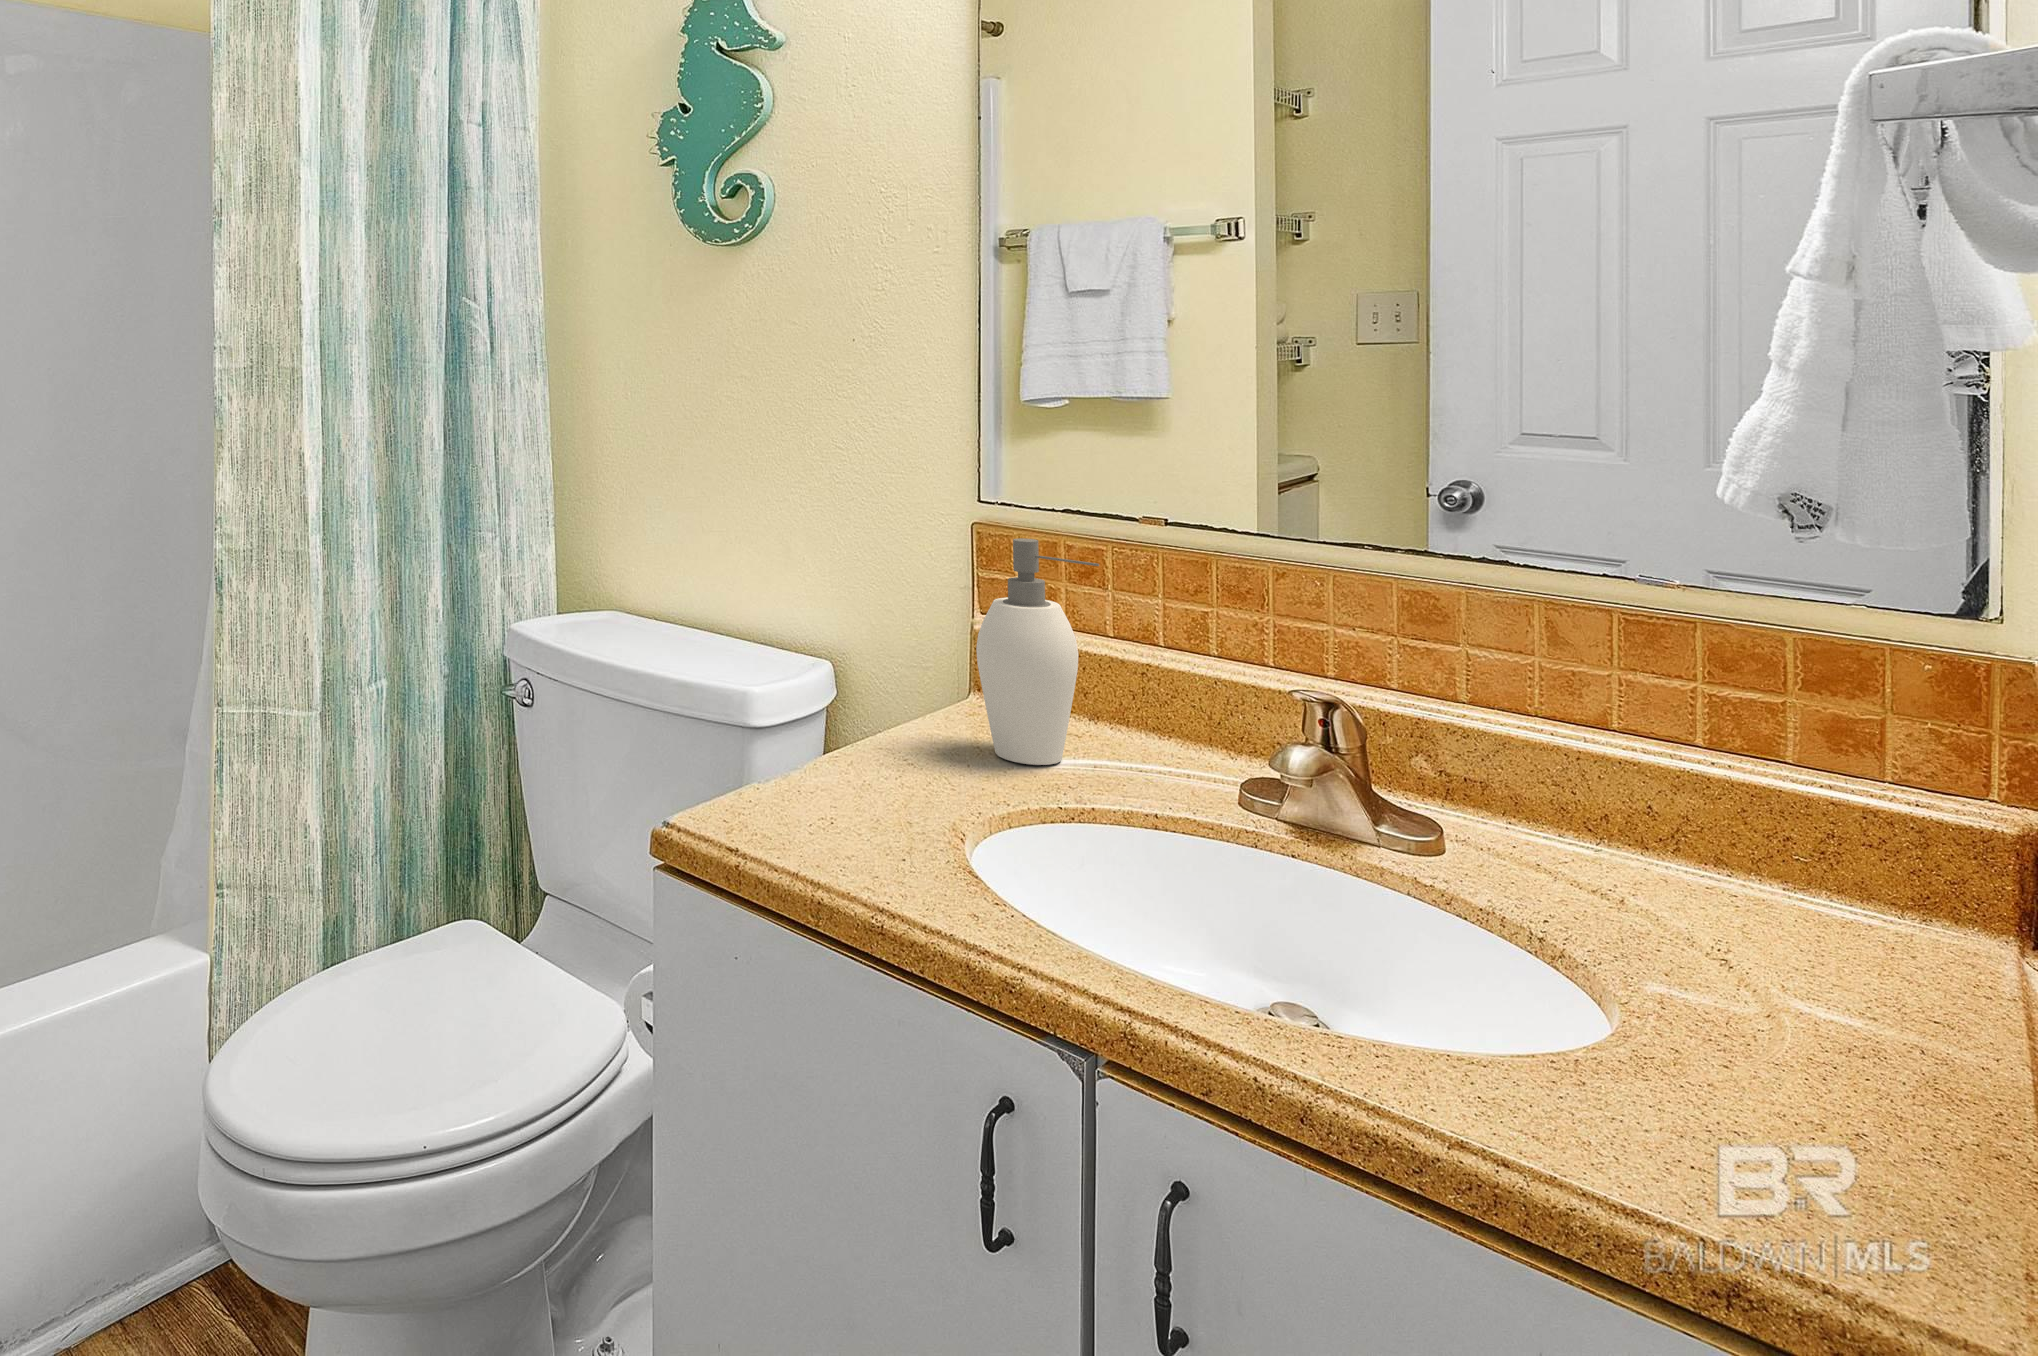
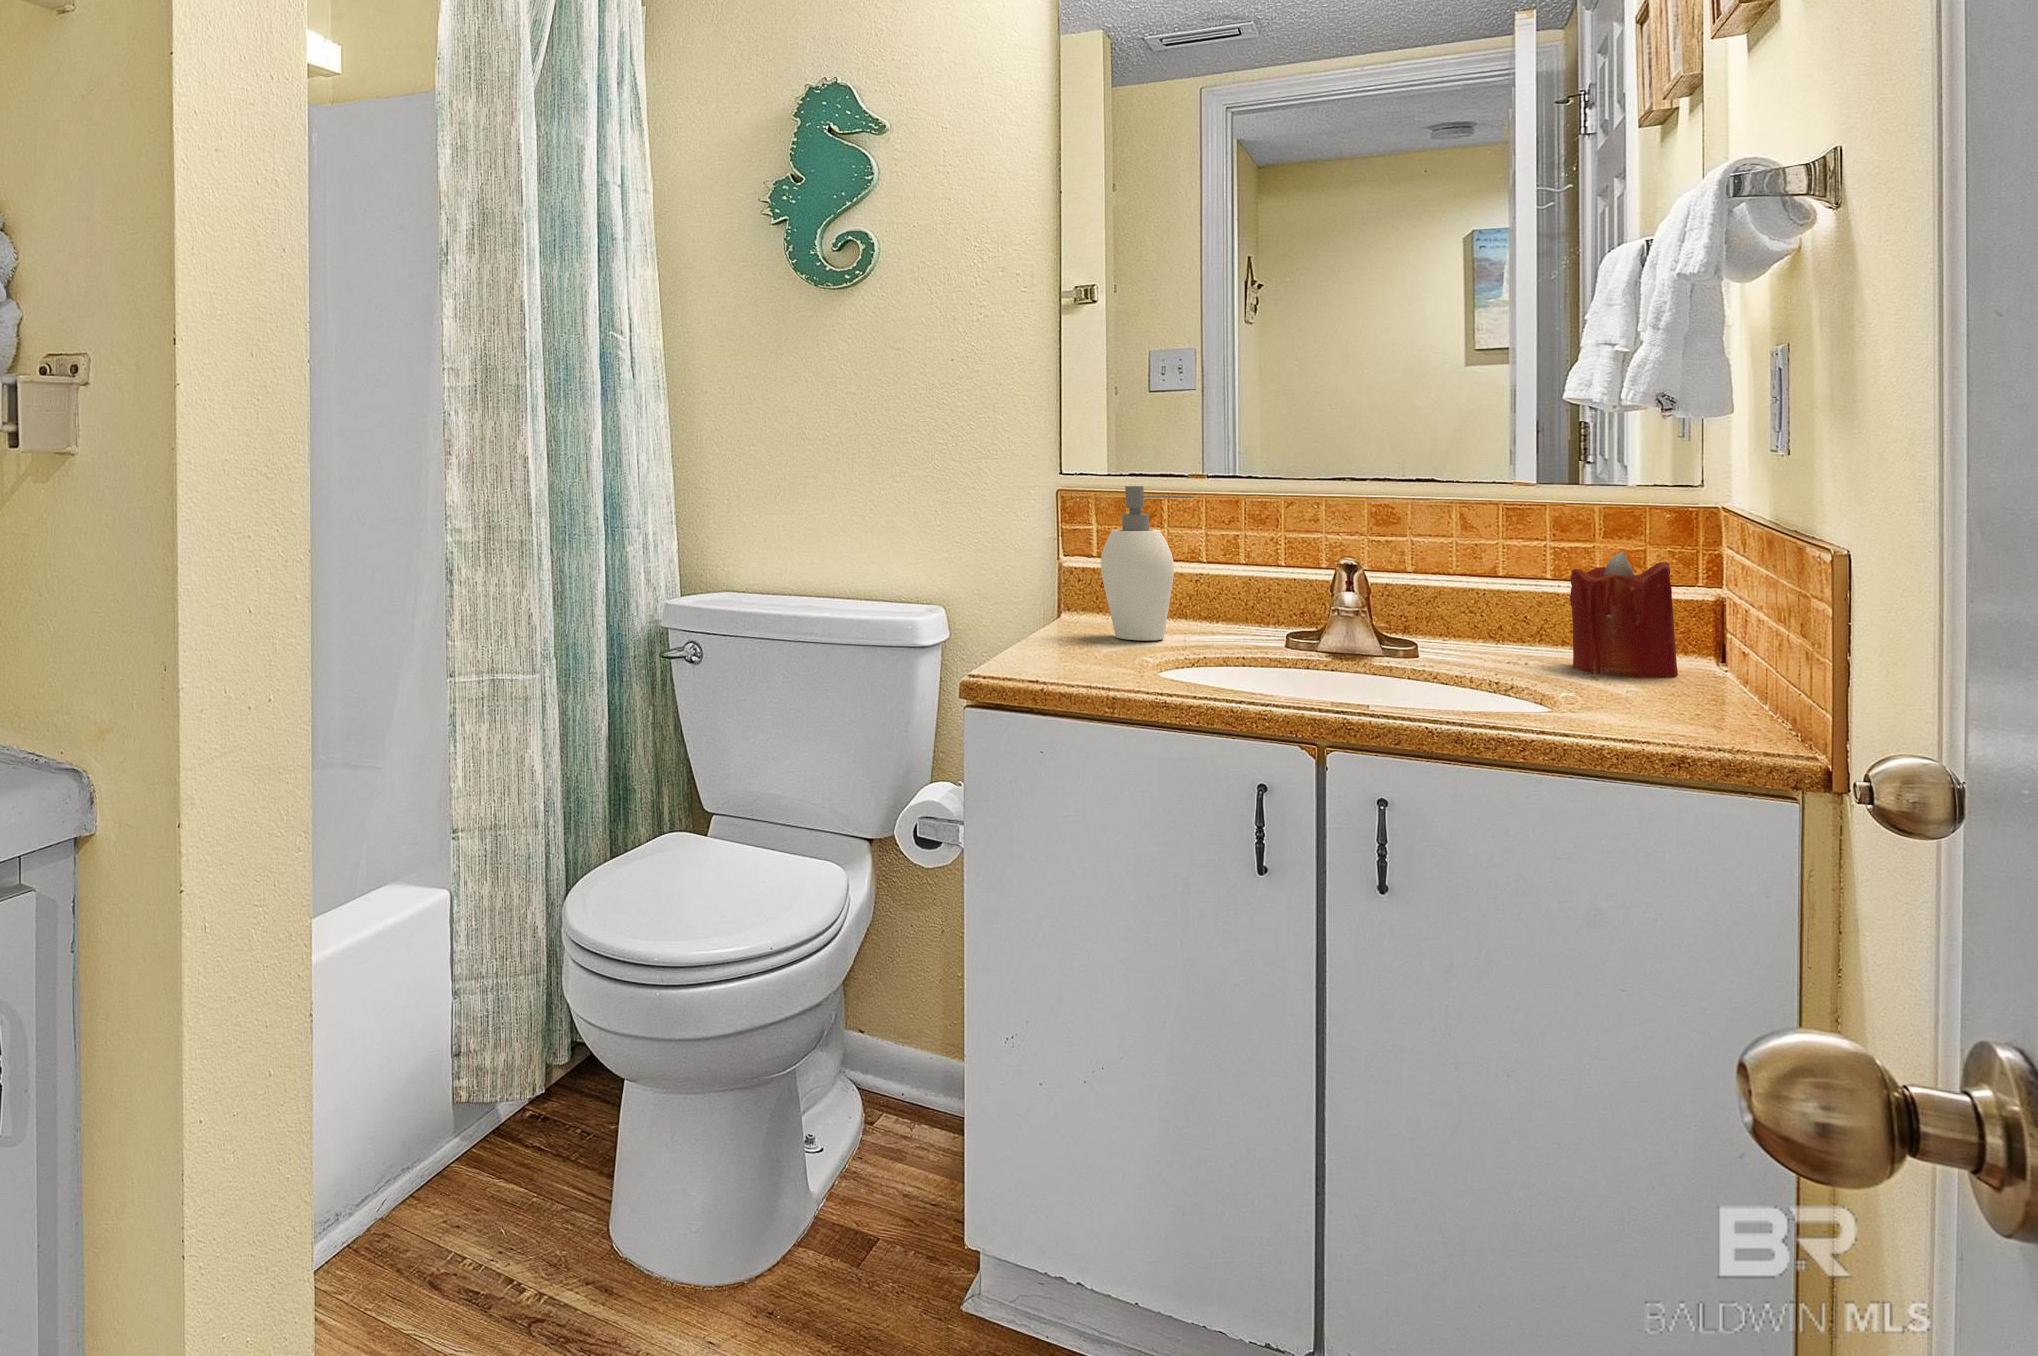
candle: none [1697,734,1901,982] -> present [1570,552,1678,678]

